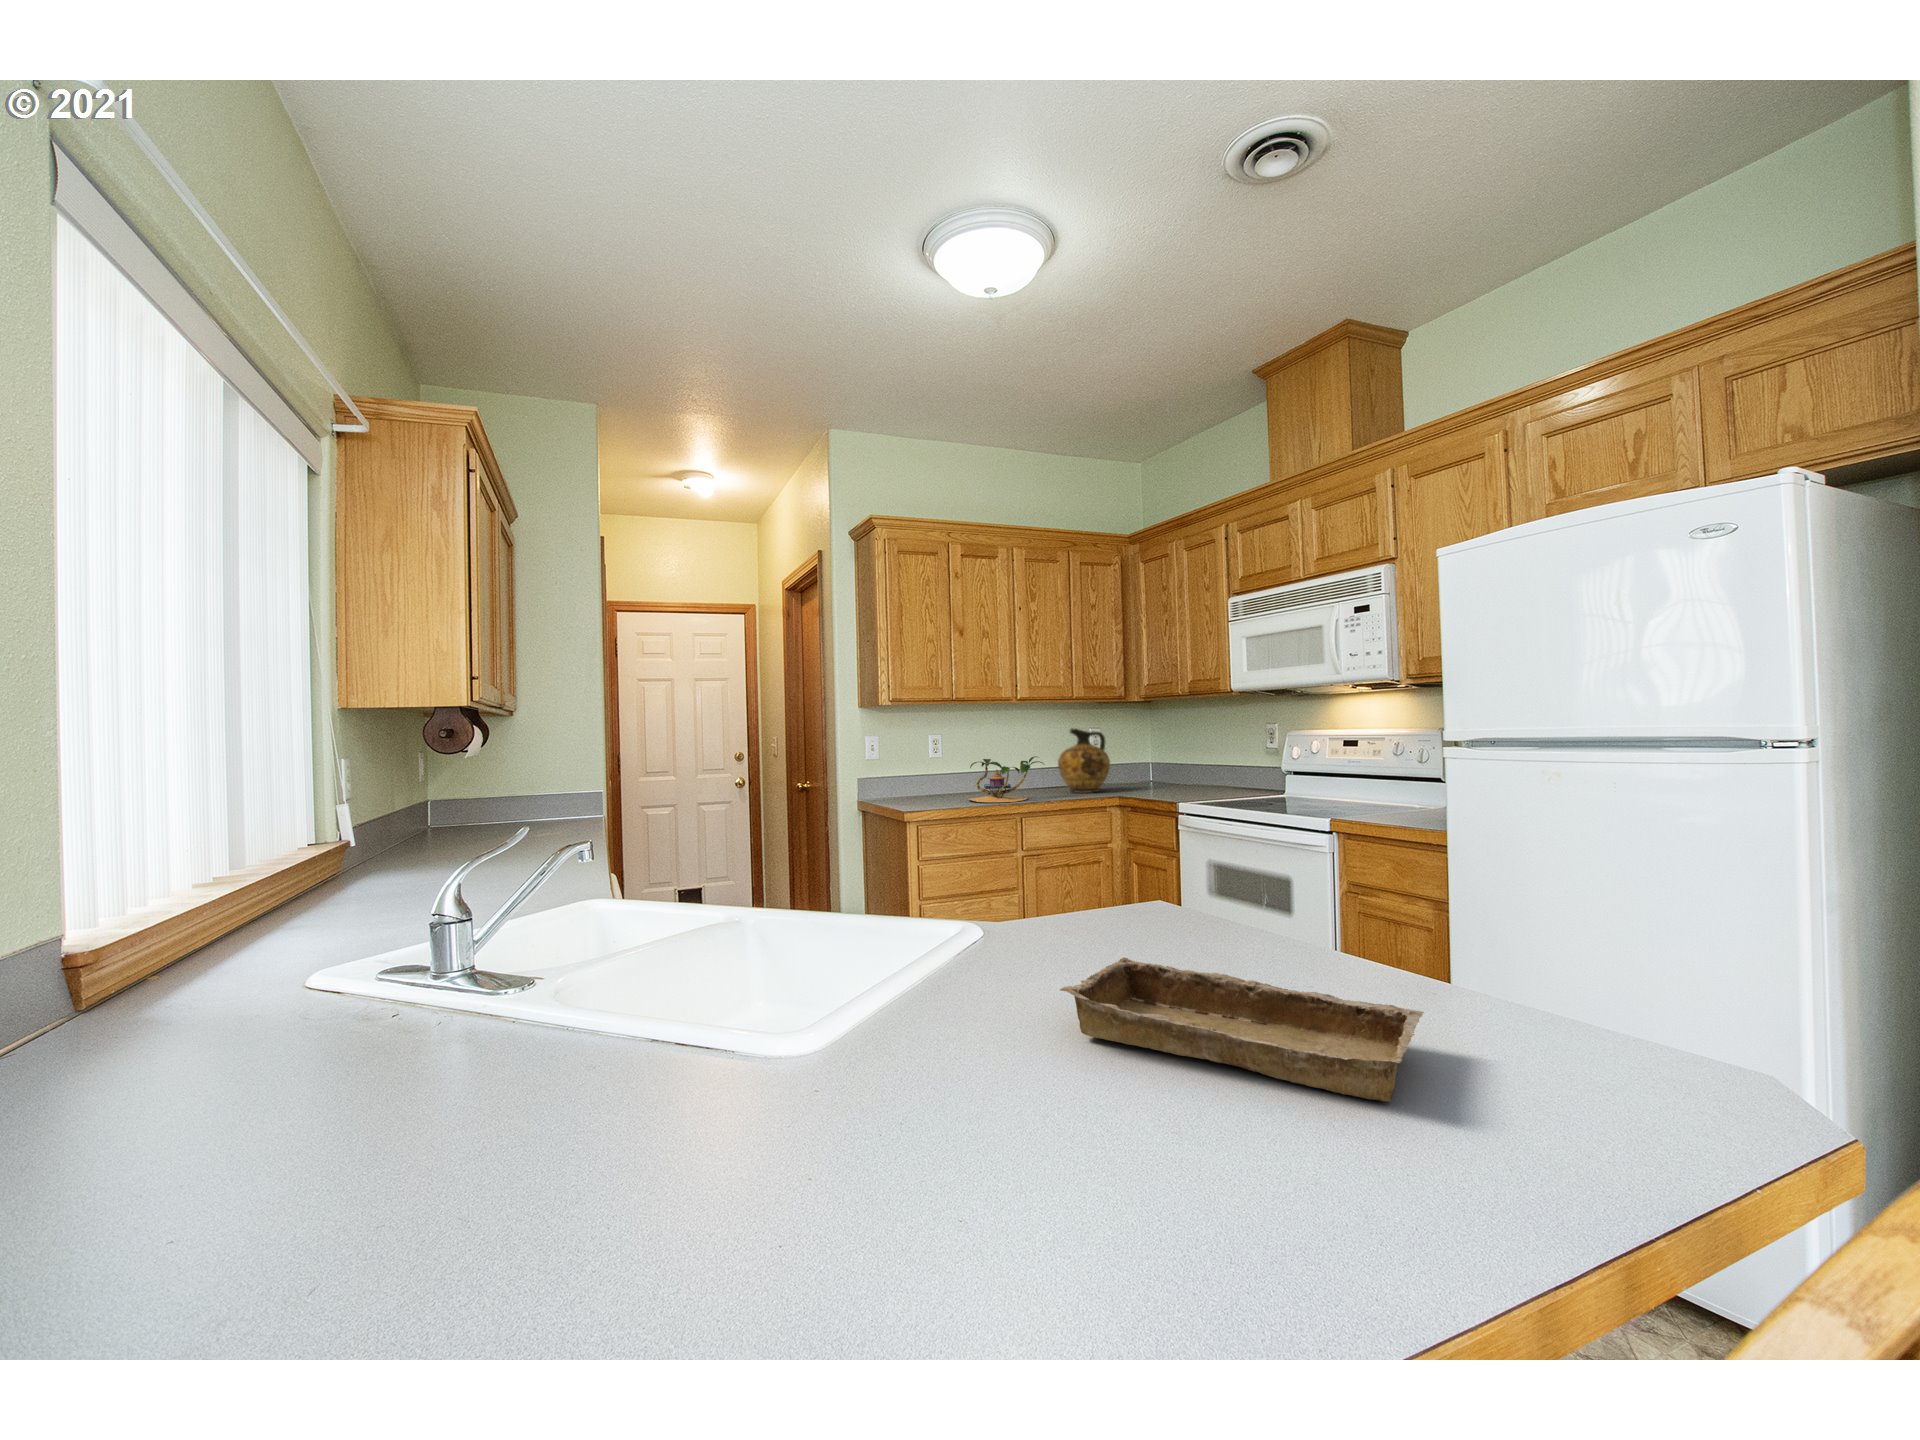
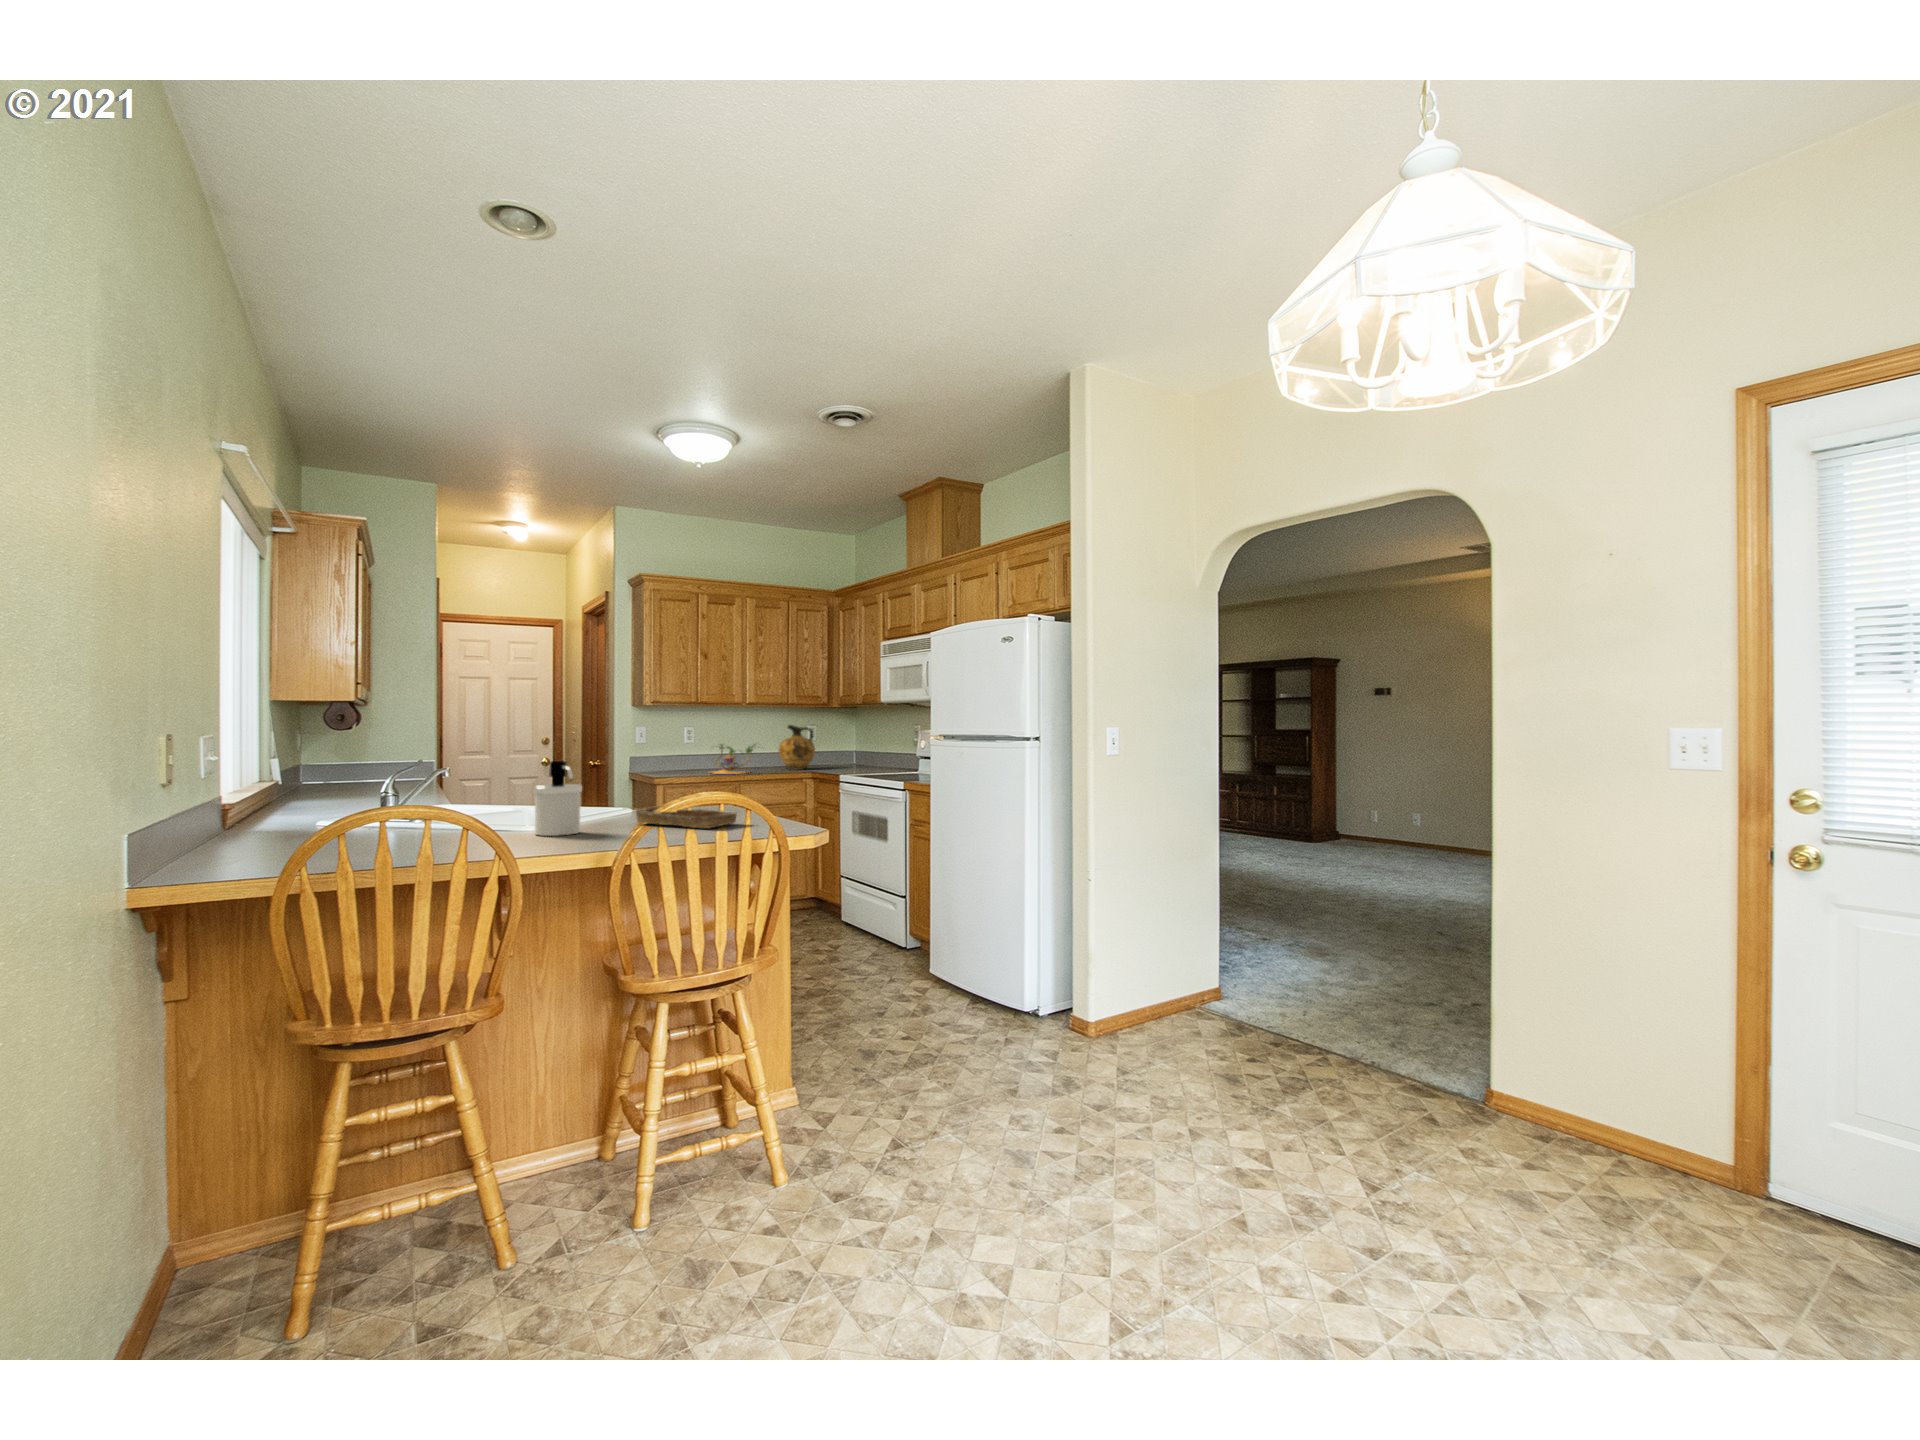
soap dispenser: none [805,872,976,1175] -> present [533,761,582,836]

